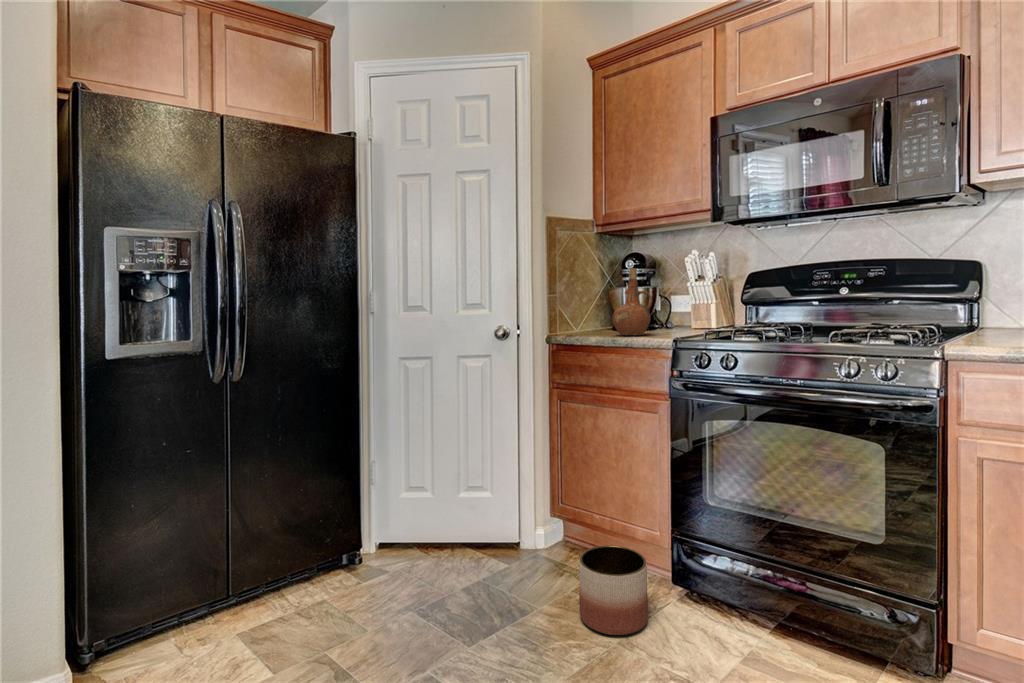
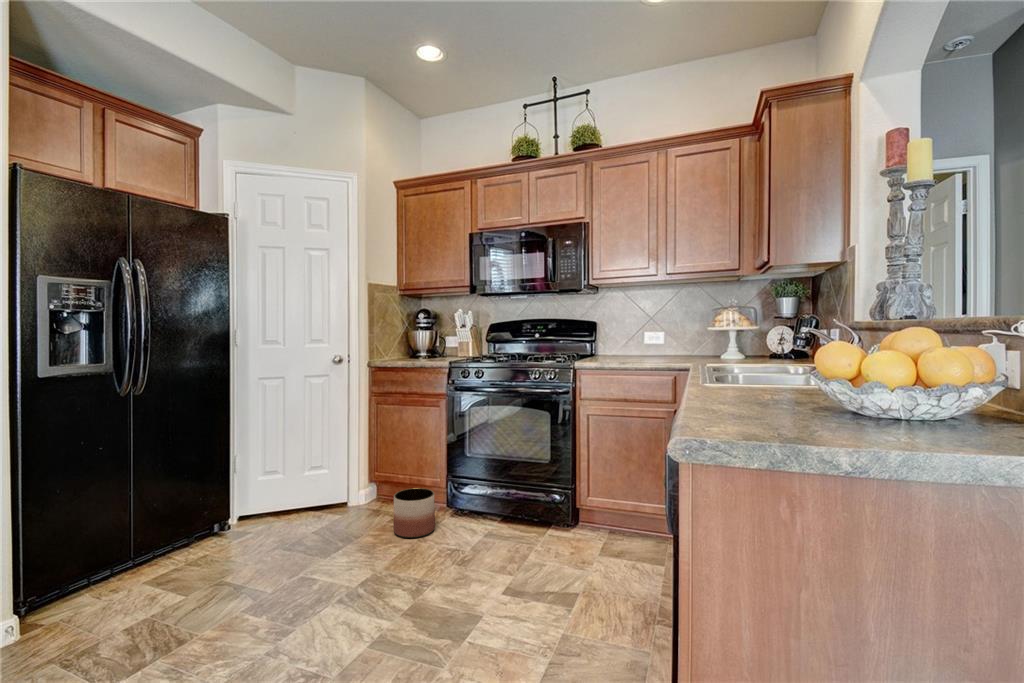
ceramic pitcher: present [613,268,652,335] -> none [412,319,436,360]

